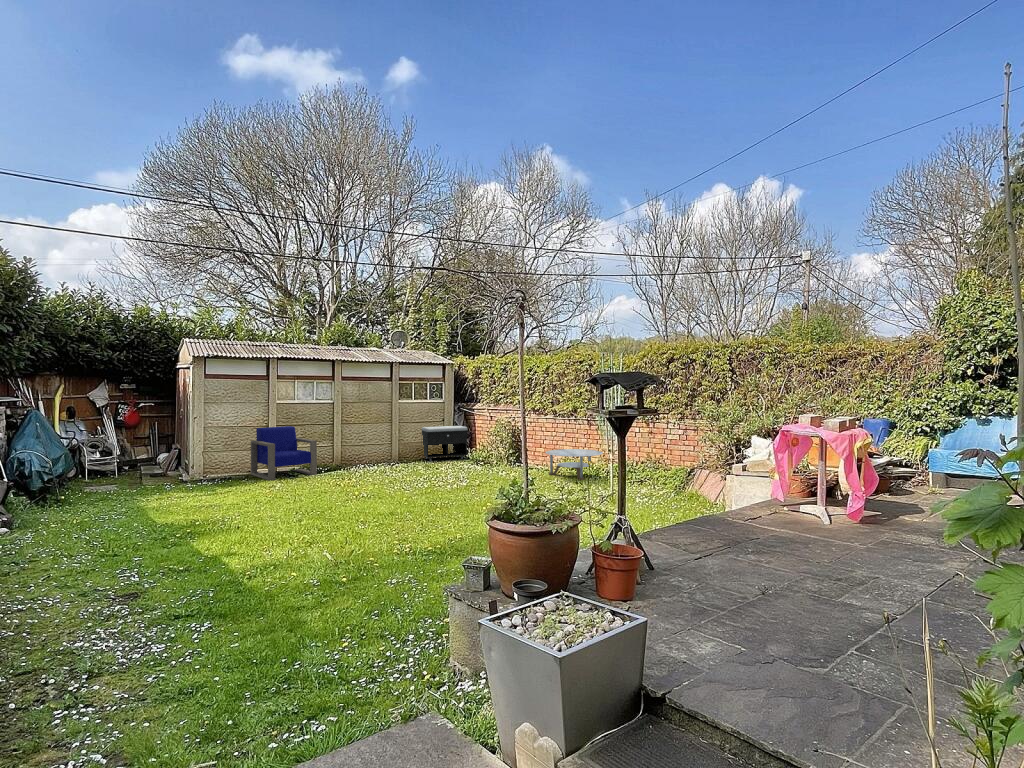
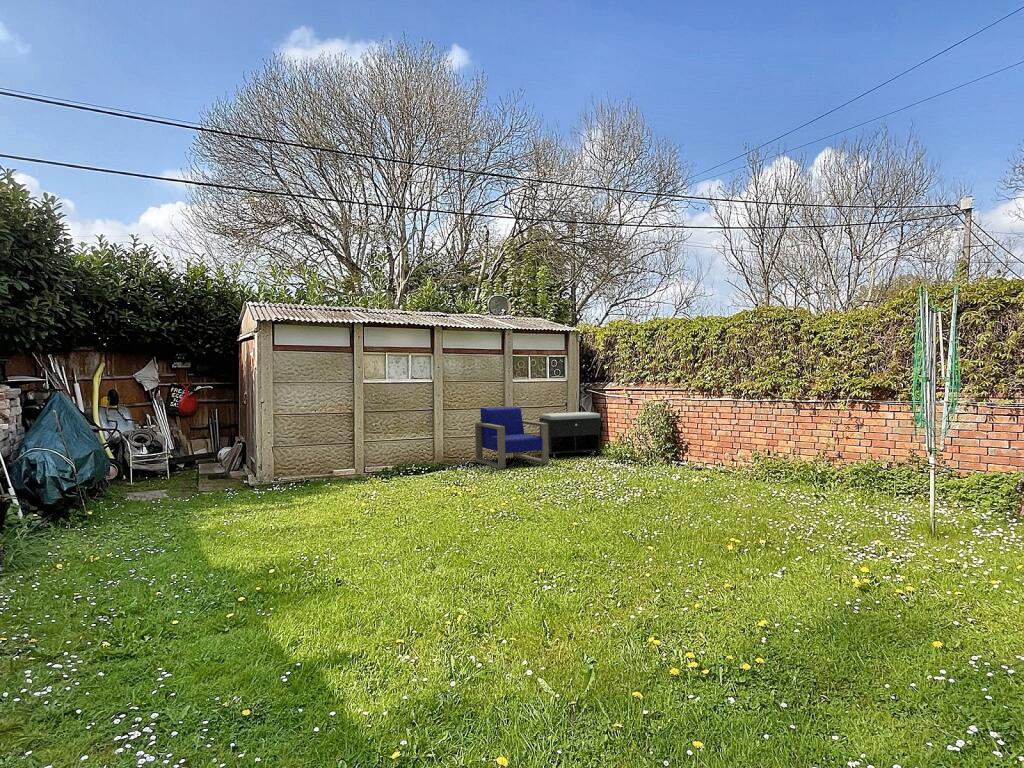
armchair: present [251,426,317,480] -> present [475,406,549,469]
round table: present [545,449,603,480] -> none [744,444,838,491]

